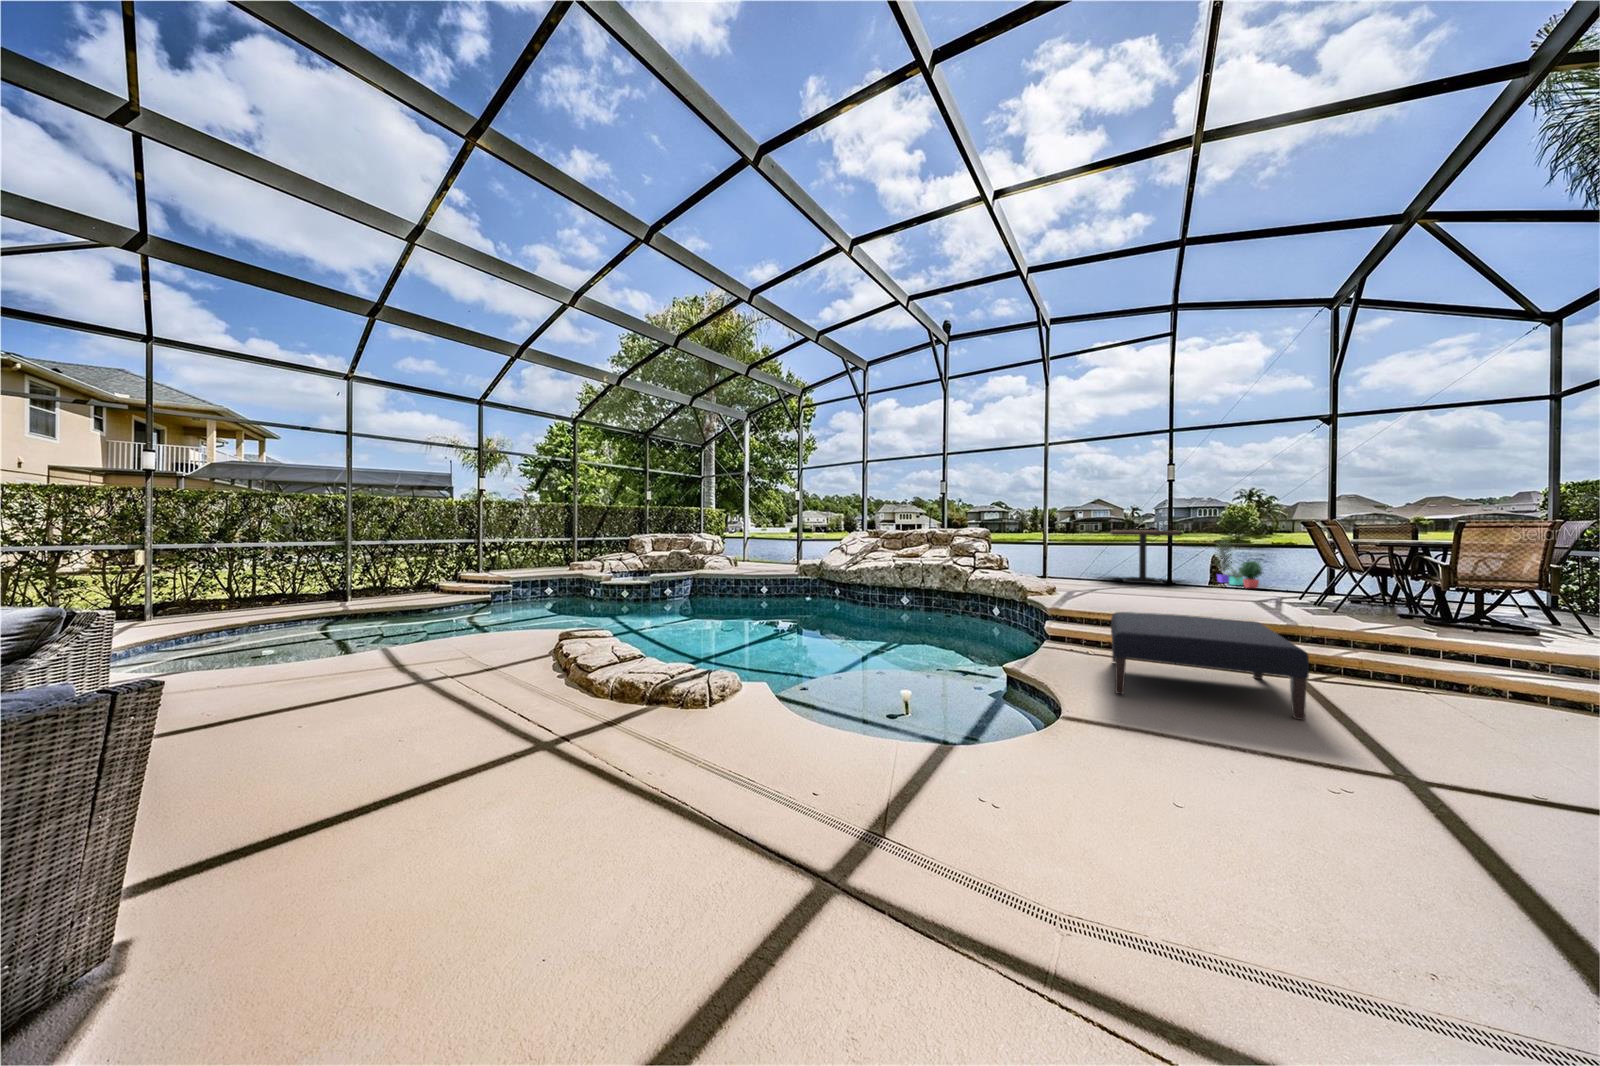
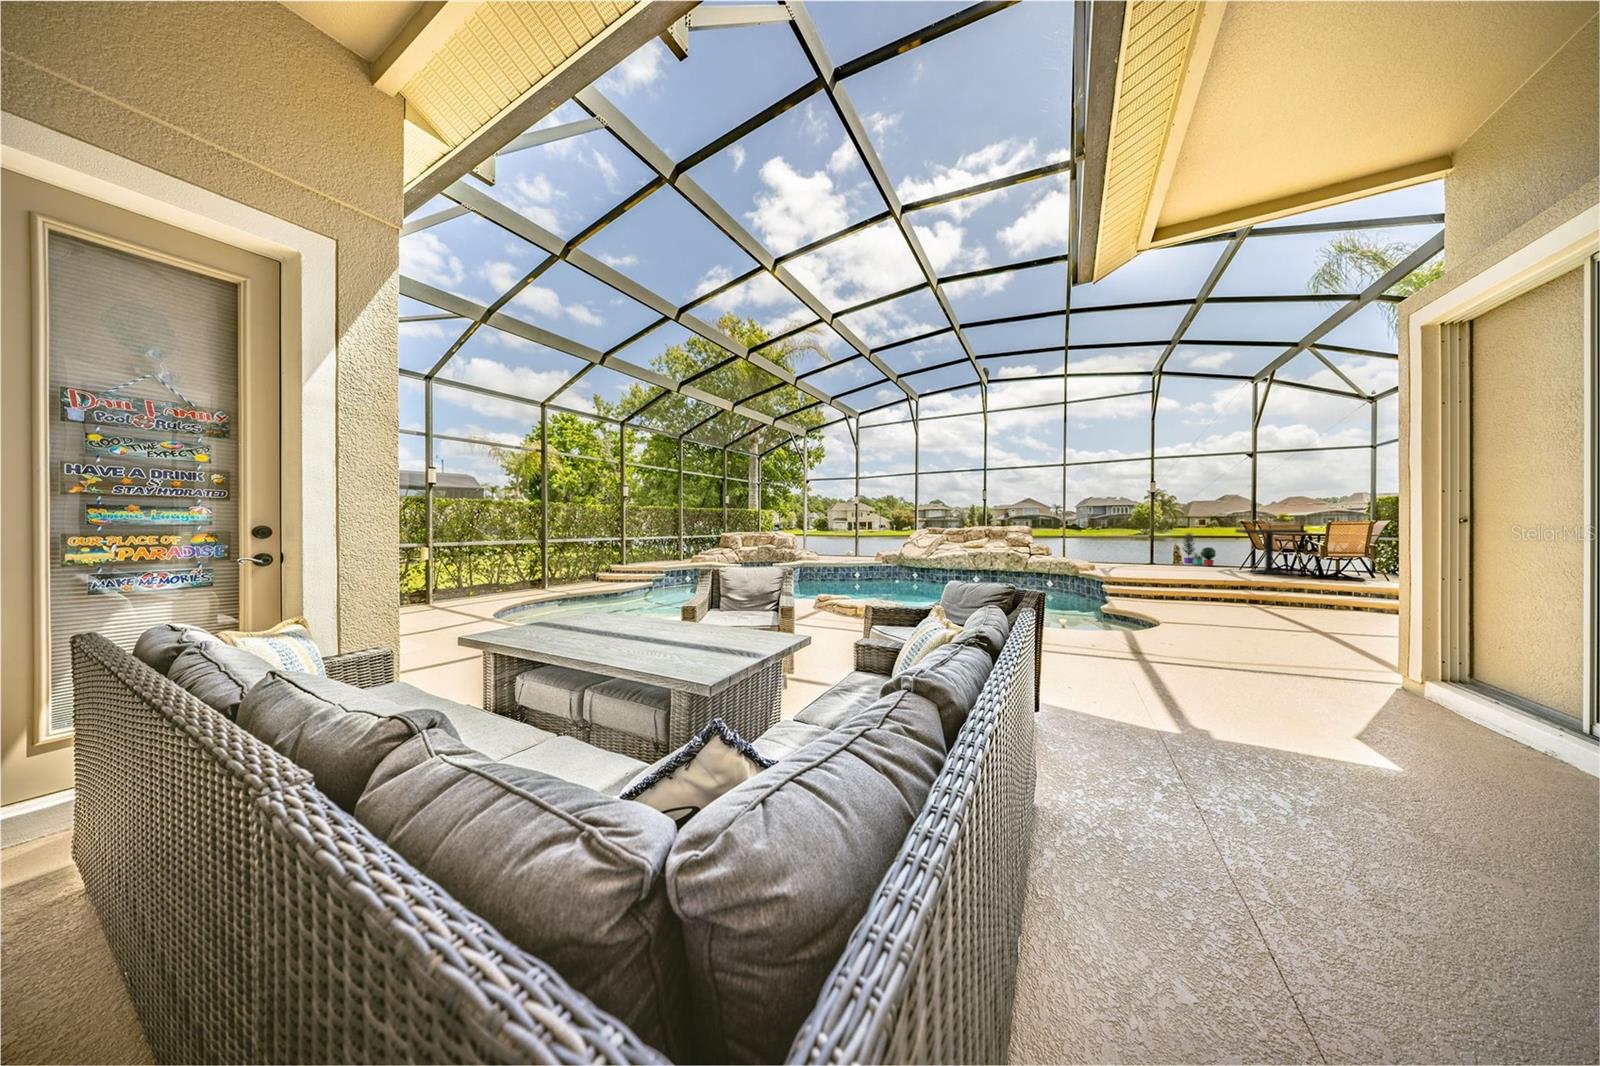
side table: present [1110,530,1181,584] -> present [1235,529,1307,574]
ottoman: present [1111,612,1309,720] -> none [1157,574,1270,618]

